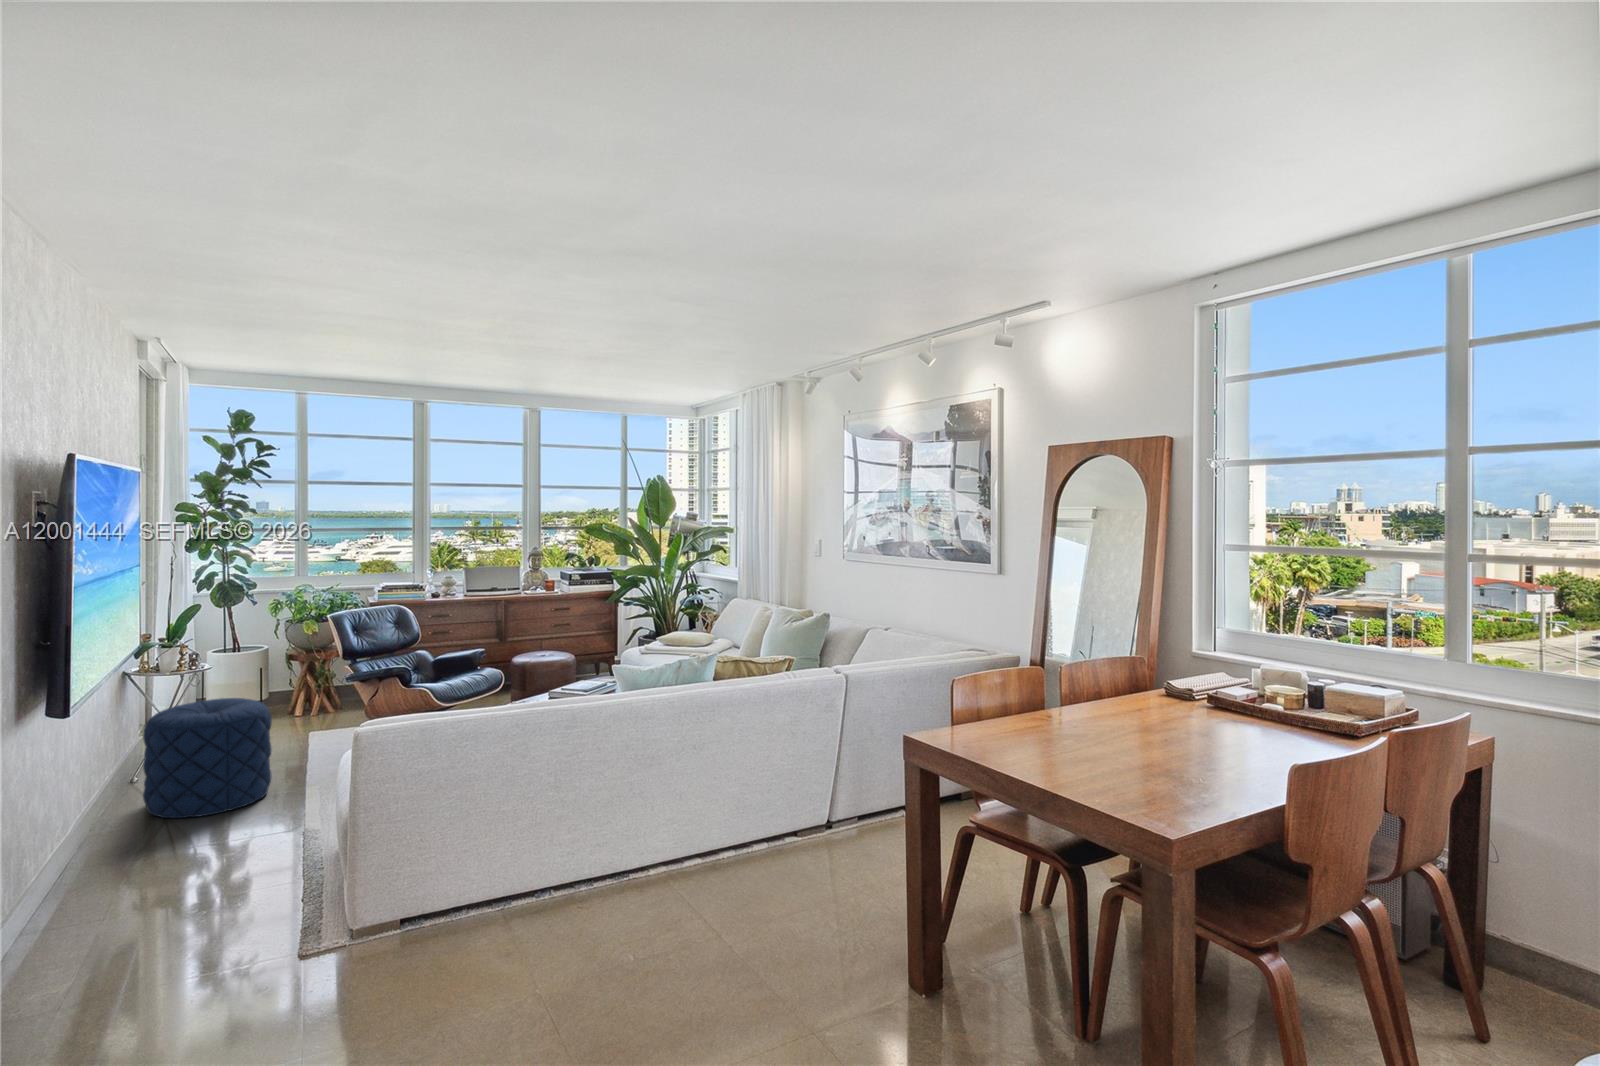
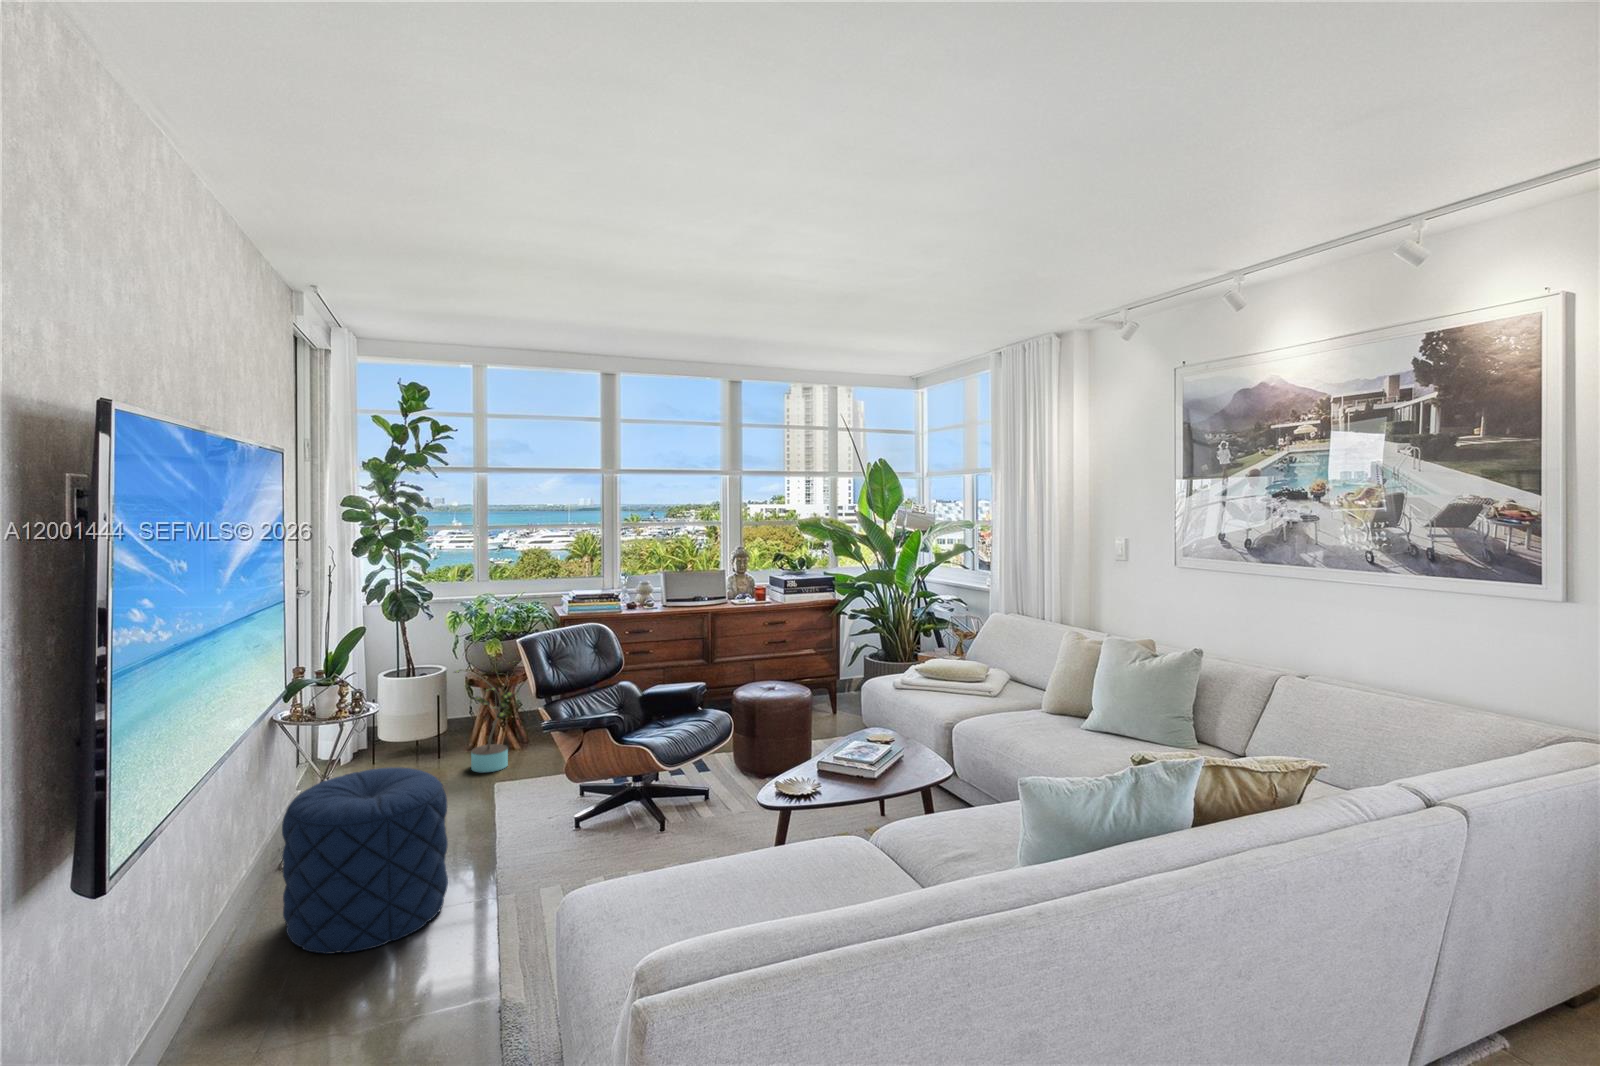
potted plant: none [274,631,336,725] -> present [455,654,515,773]

